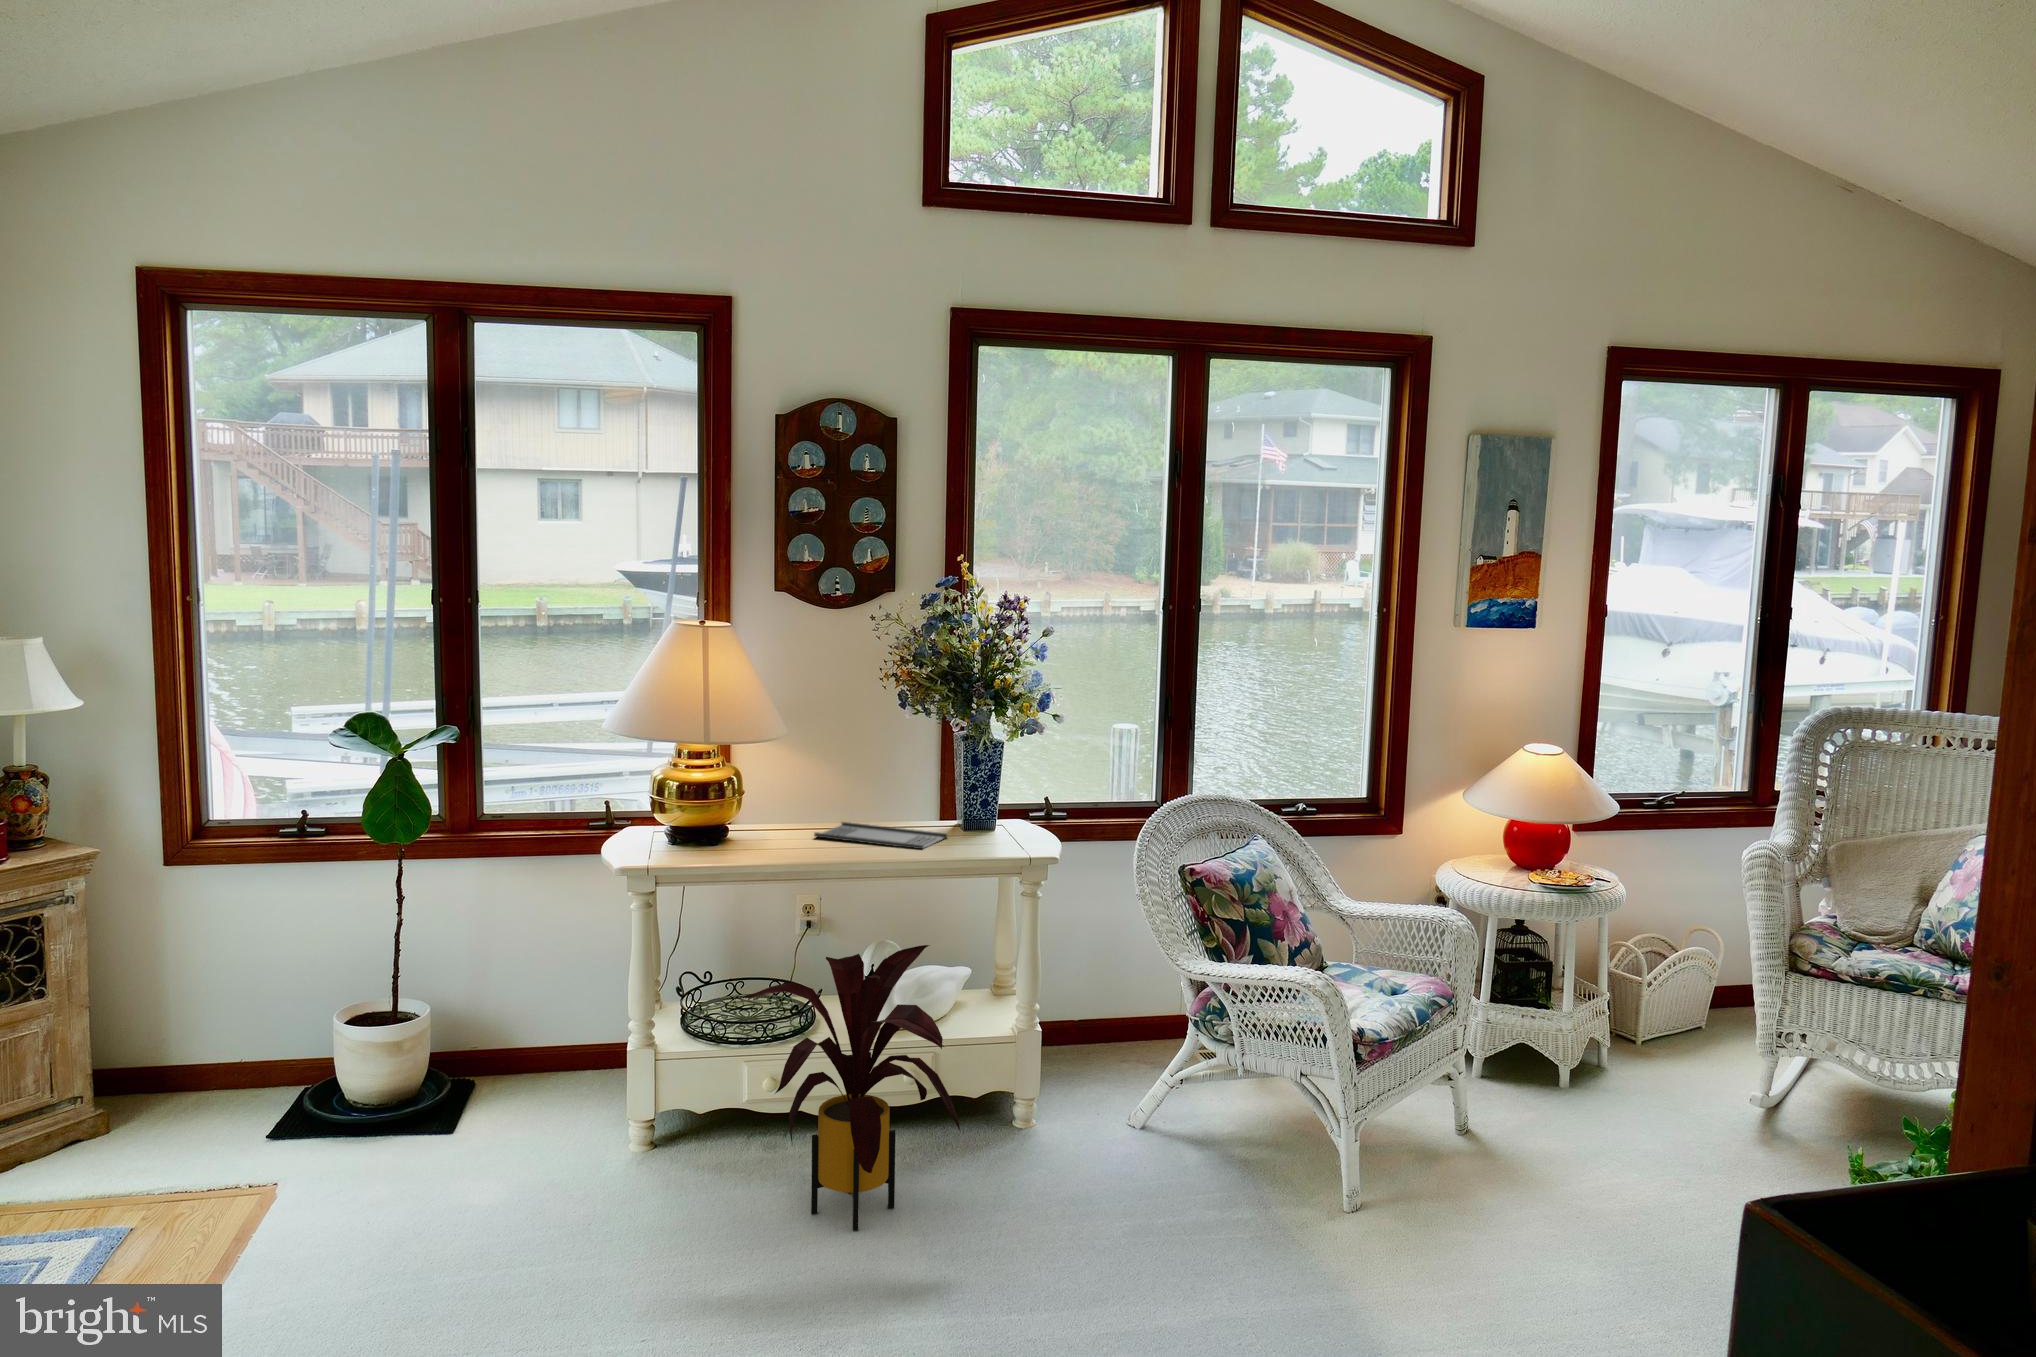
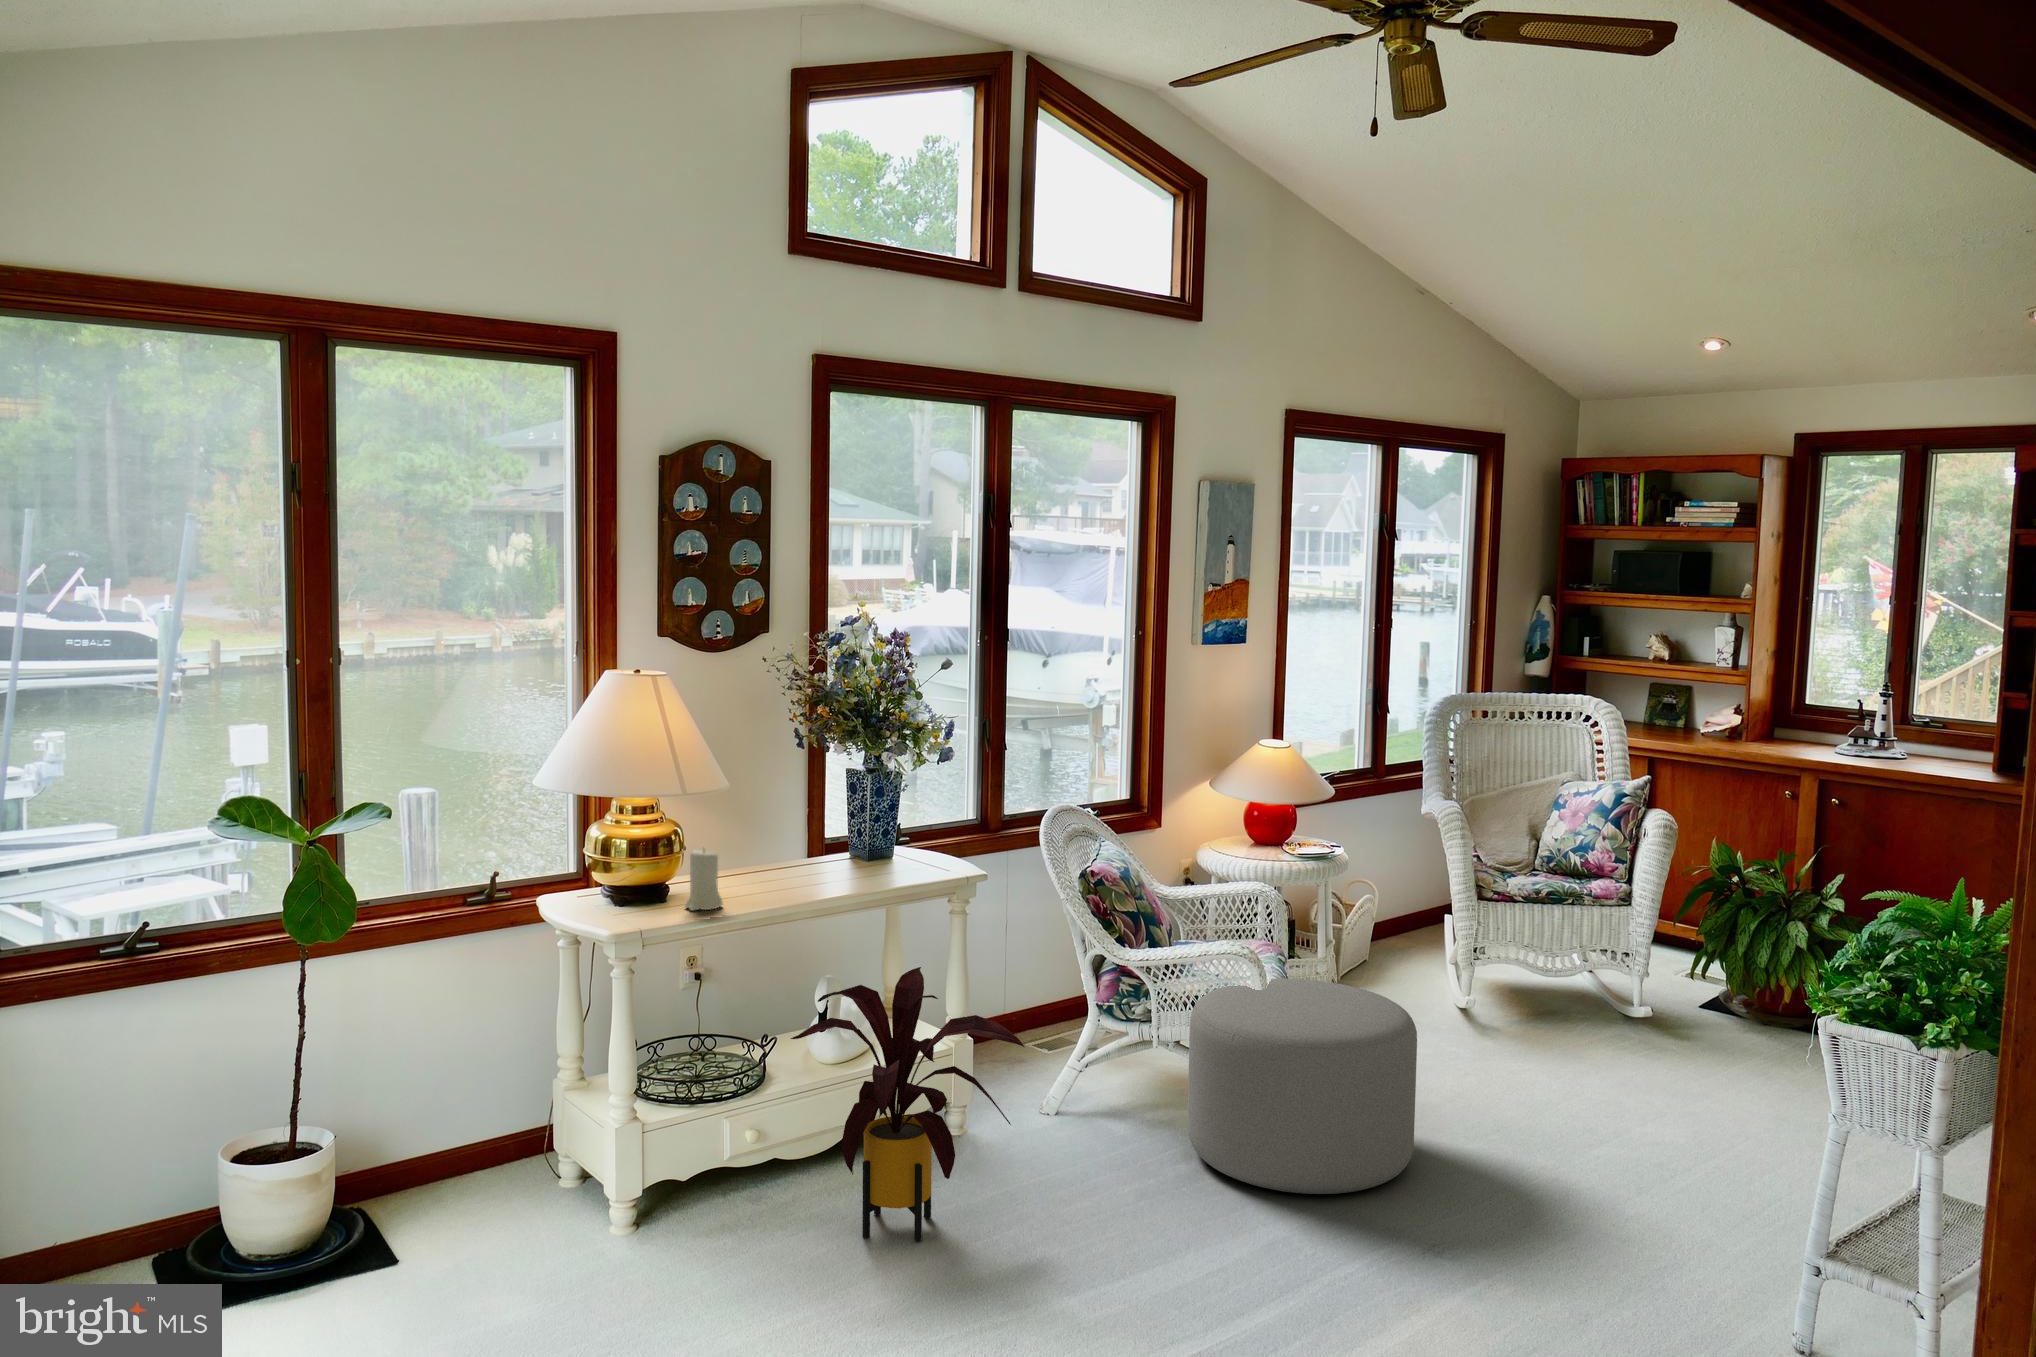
candle: none [715,796,751,857] -> present [685,850,723,911]
tray: present [814,822,947,849] -> none [744,865,866,884]
ottoman: none [1224,1021,1508,1303] -> present [1188,979,1417,1194]

